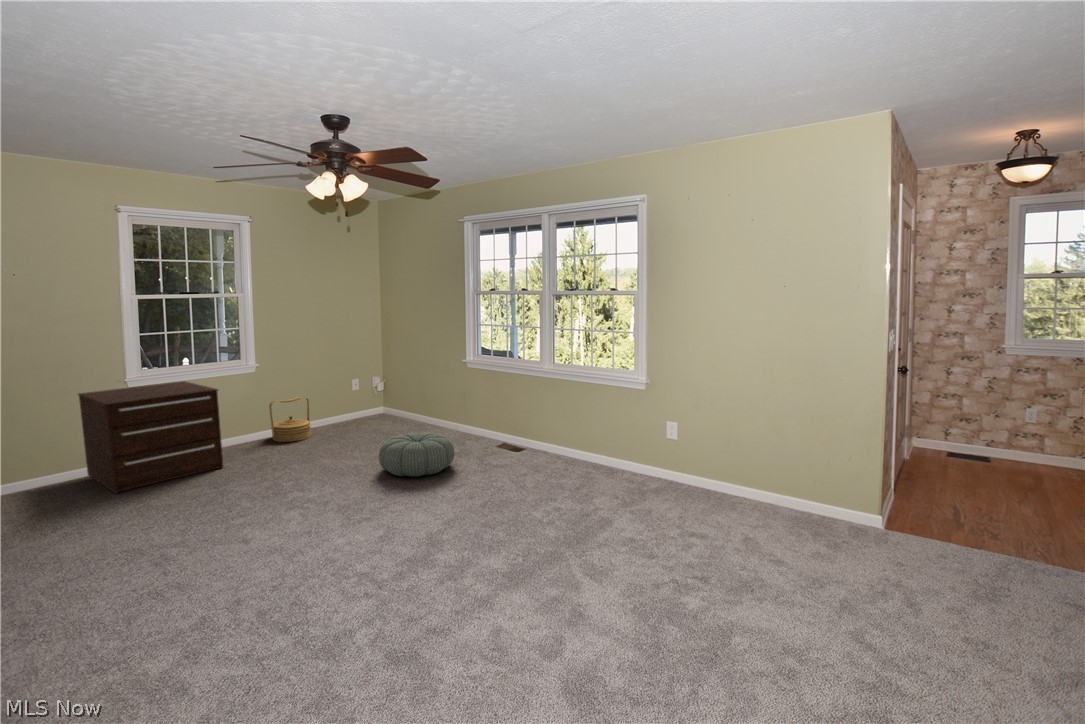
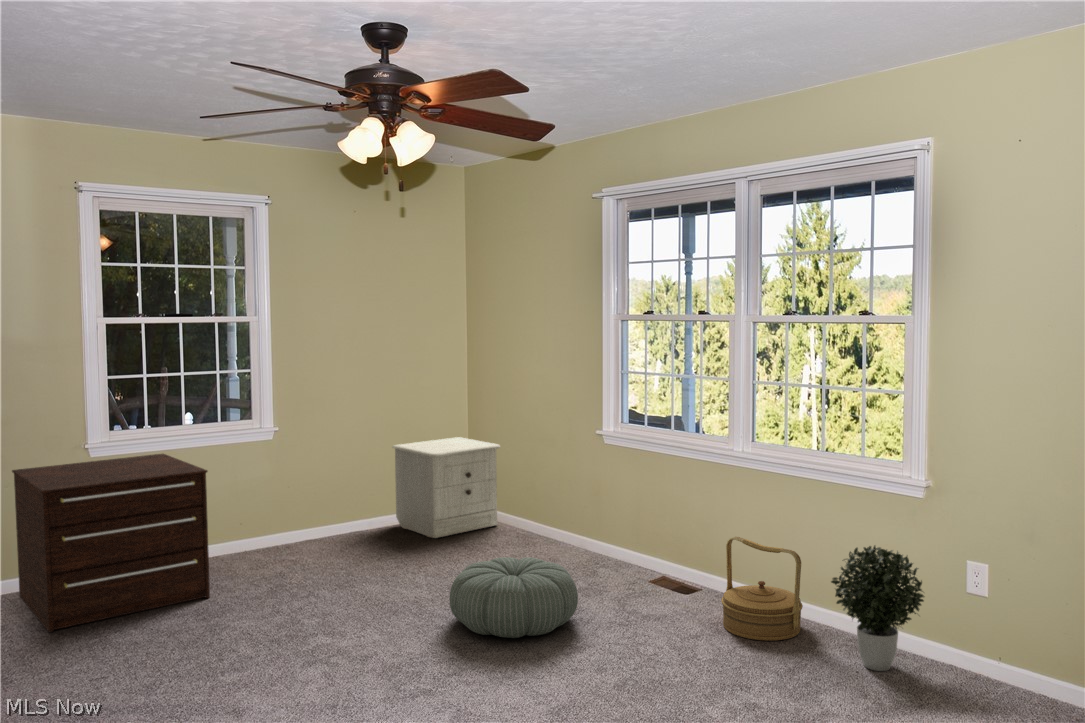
nightstand: none [336,368,404,428] -> present [392,437,500,538]
woven basket: present [269,396,311,442] -> present [721,537,803,641]
potted plant: none [591,413,638,479] -> present [831,546,924,671]

